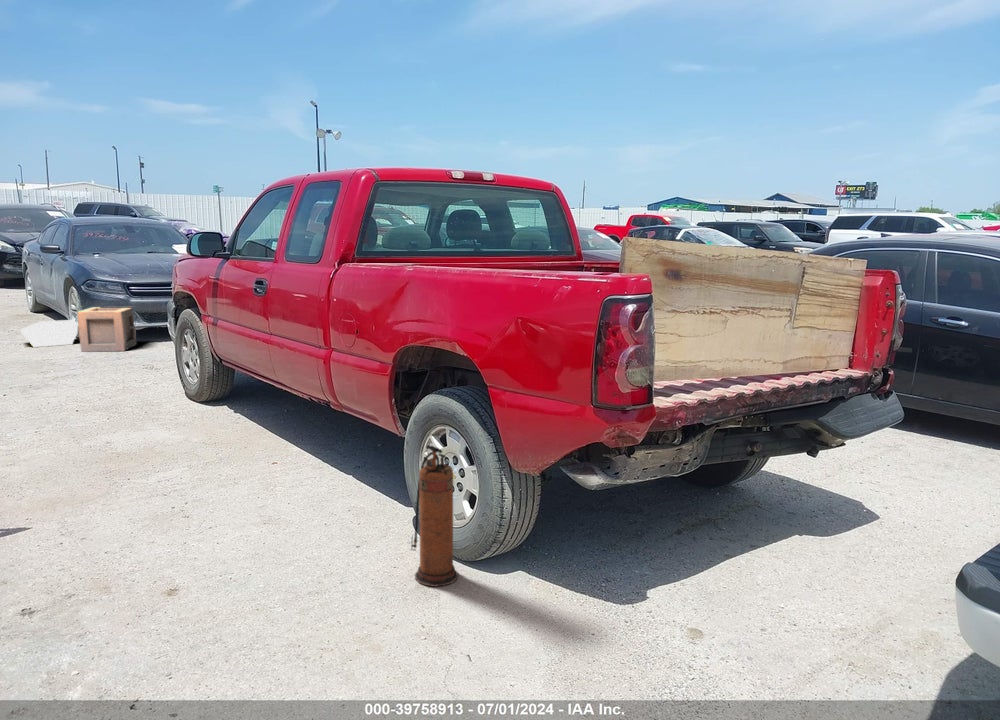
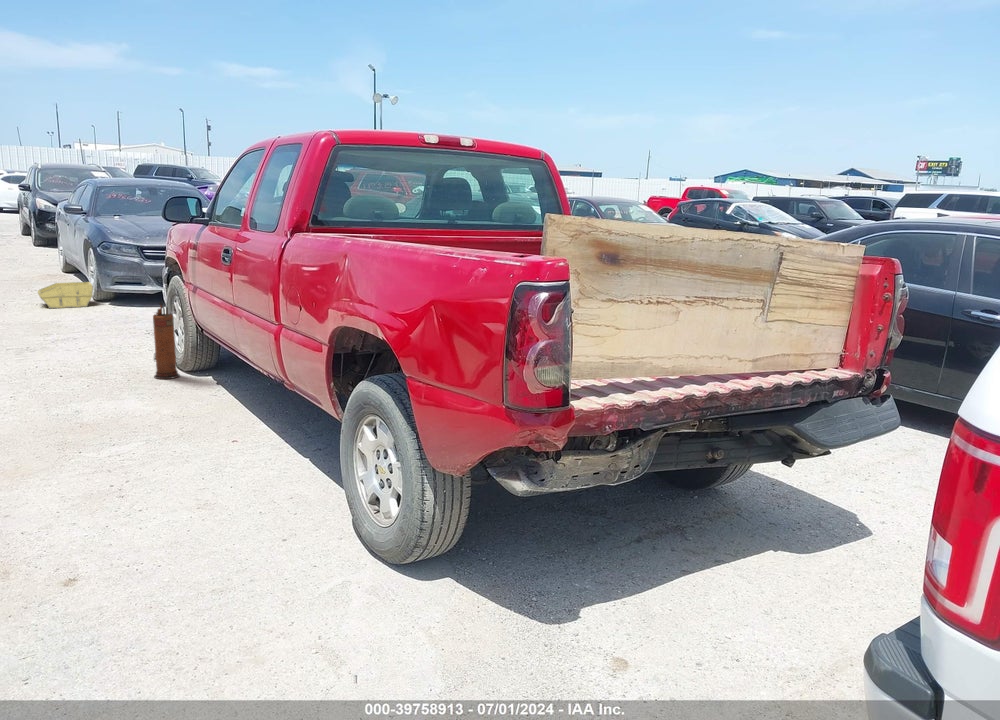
wooden crate: present [78,307,136,352] -> none [89,270,150,315]
fire extinguisher: present [411,445,458,587] -> present [153,302,180,379]

